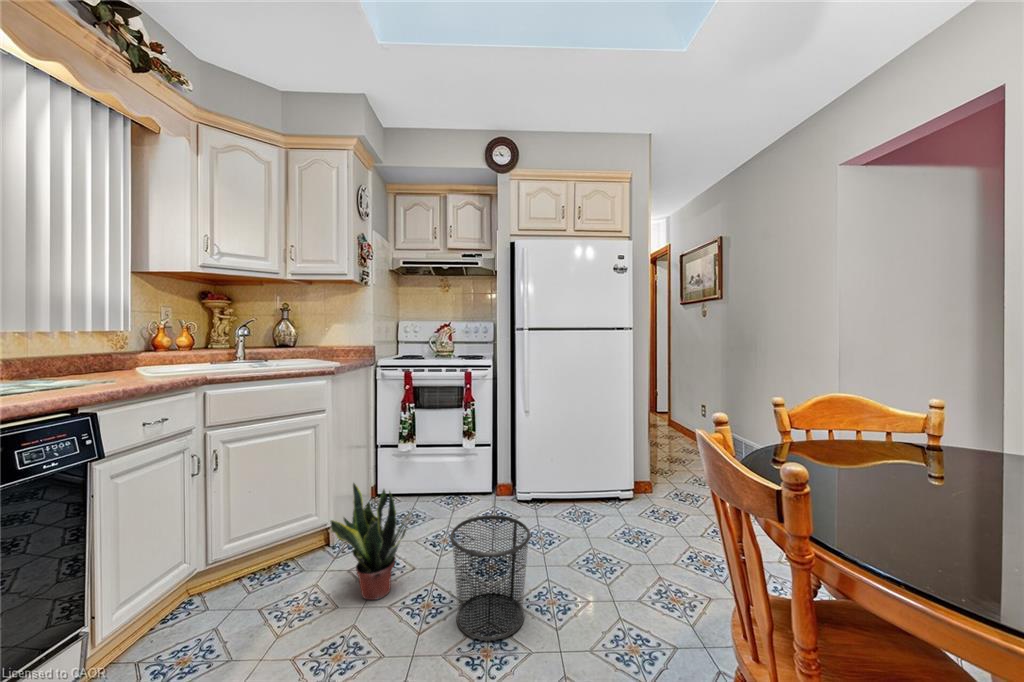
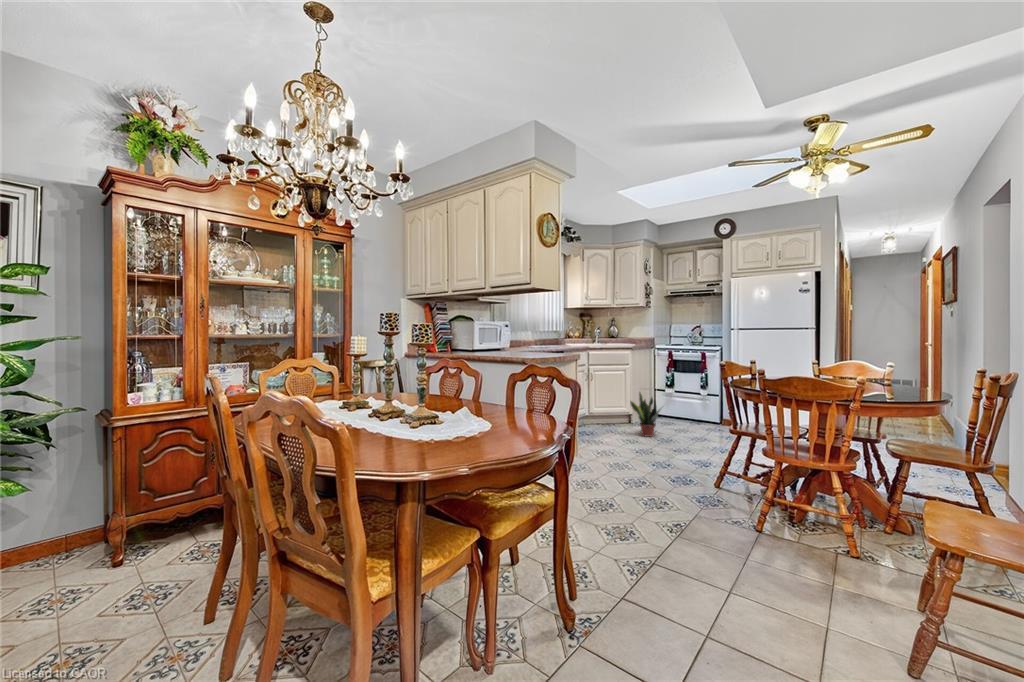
trash can: present [450,515,530,641] -> none [674,409,710,451]

